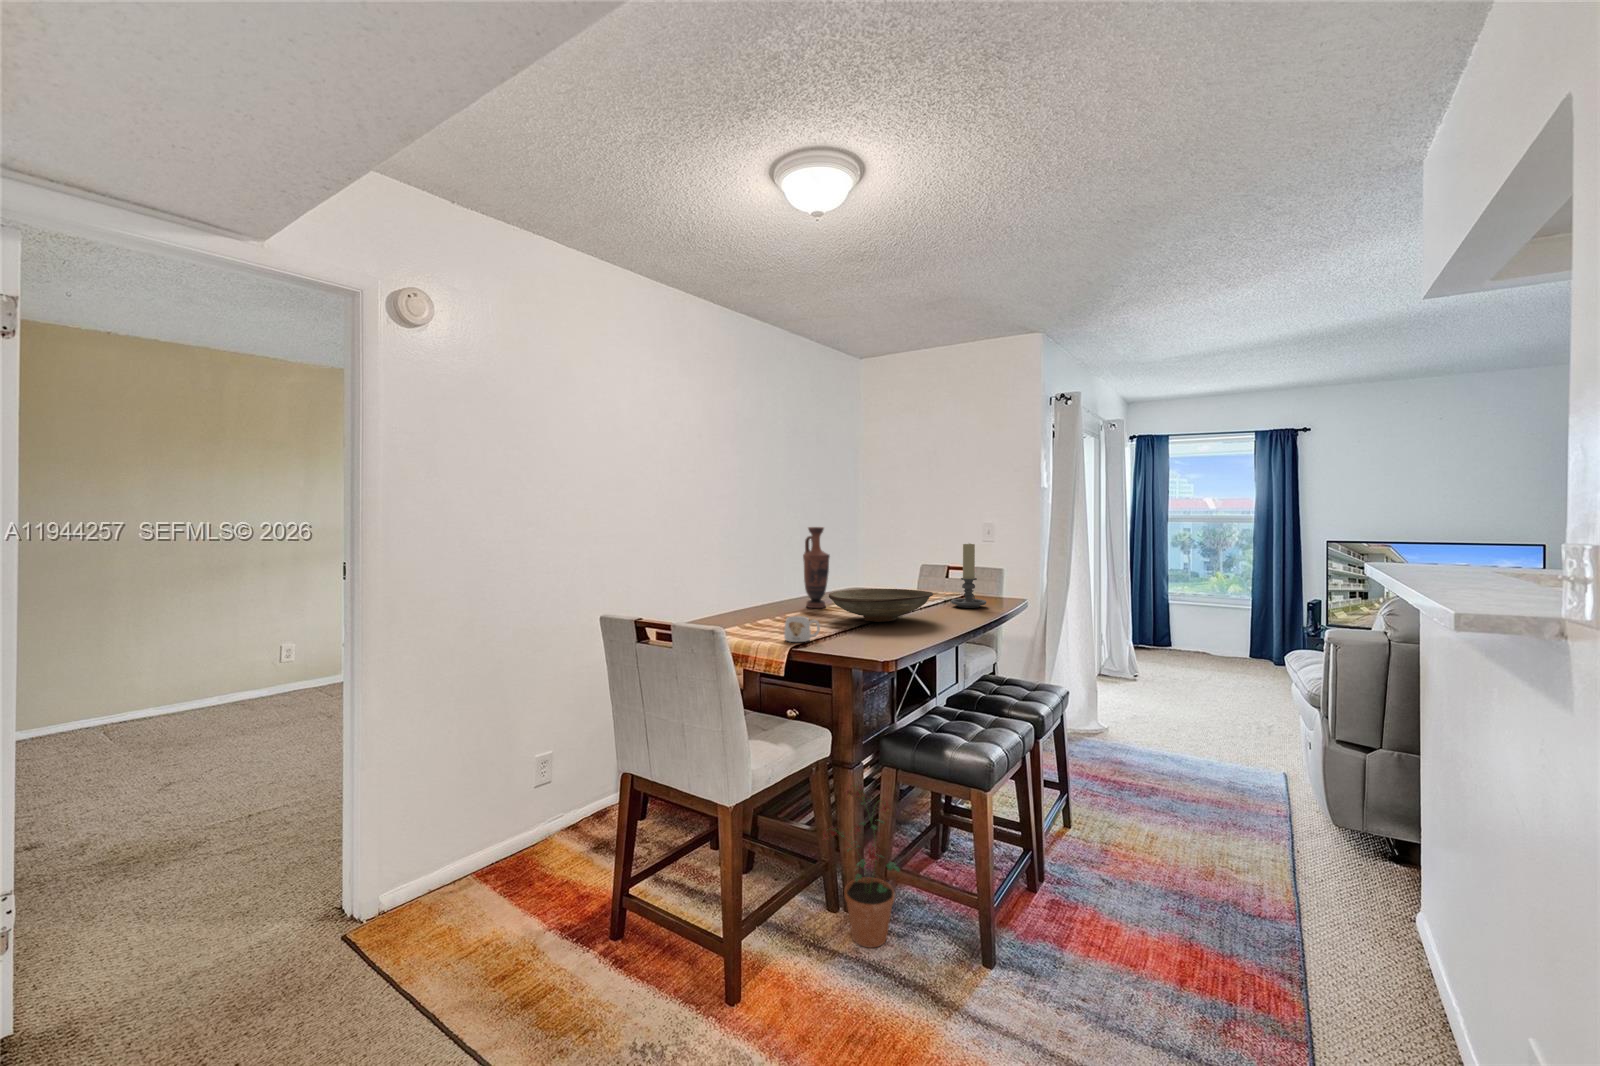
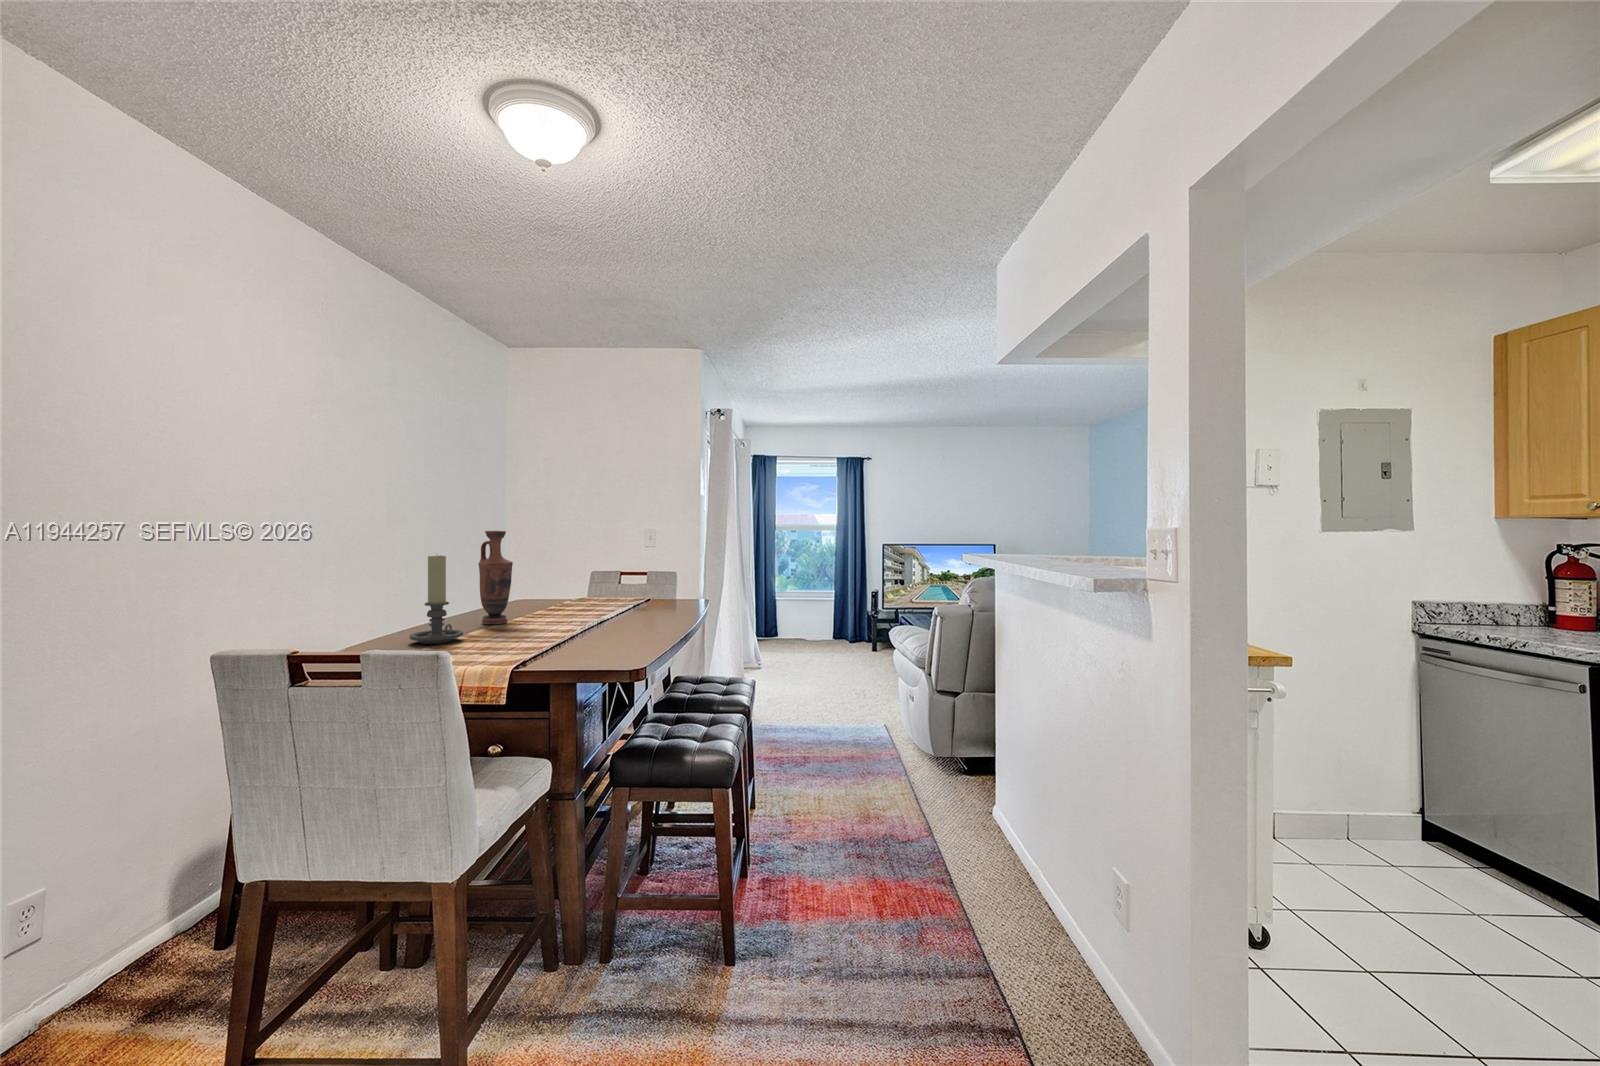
candle holder: present [951,543,986,608] -> present [410,555,463,644]
decorative bowl: present [829,589,933,622] -> none [524,596,643,633]
mug: present [784,616,820,642] -> none [491,633,538,664]
potted plant: present [823,785,900,948] -> none [548,815,642,995]

